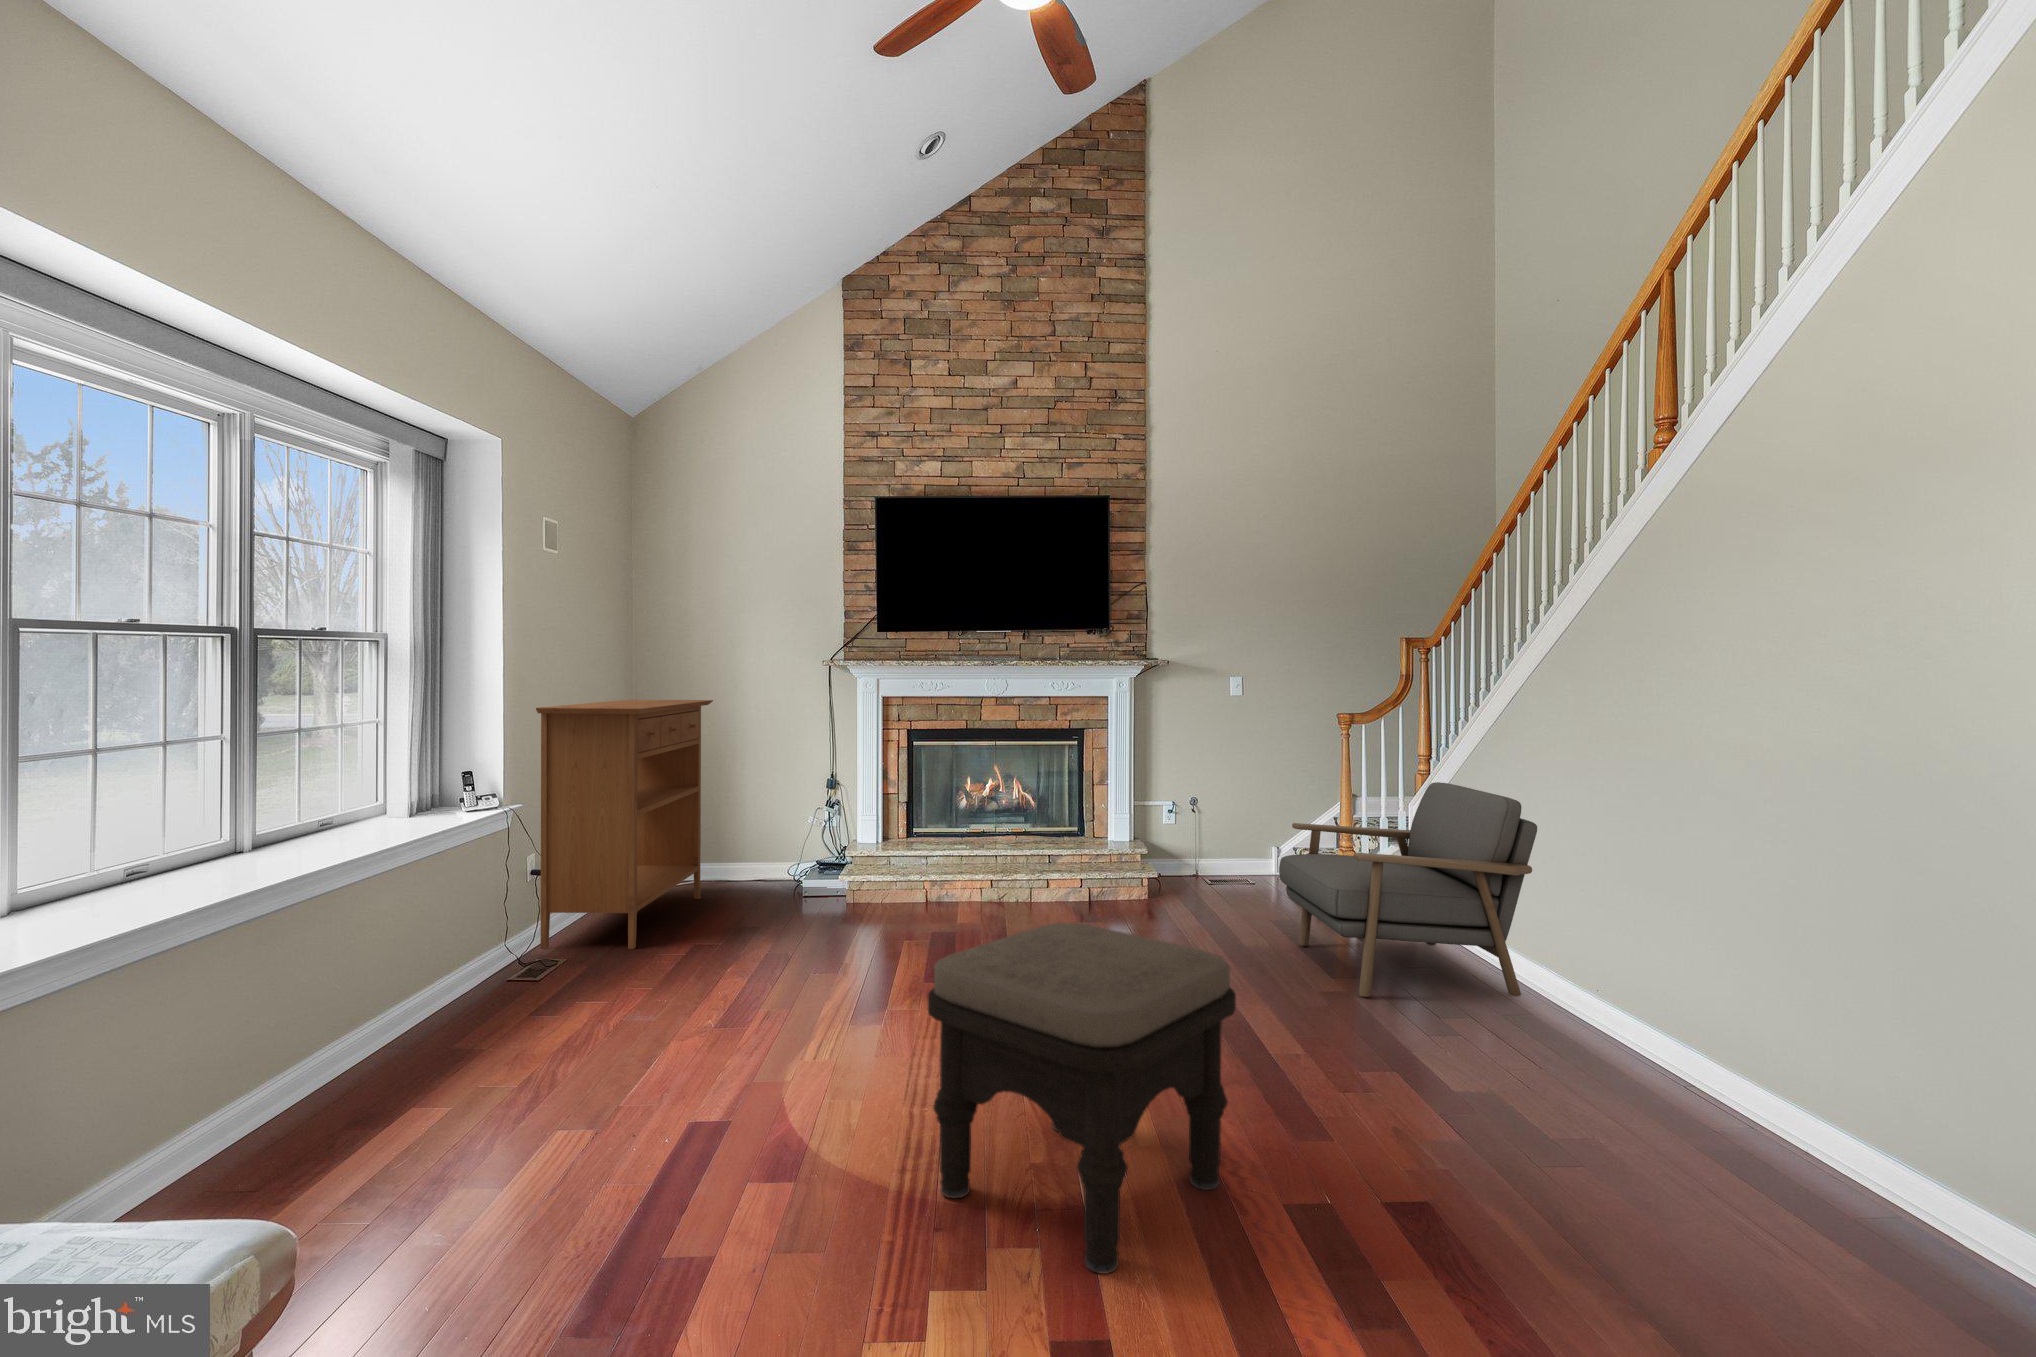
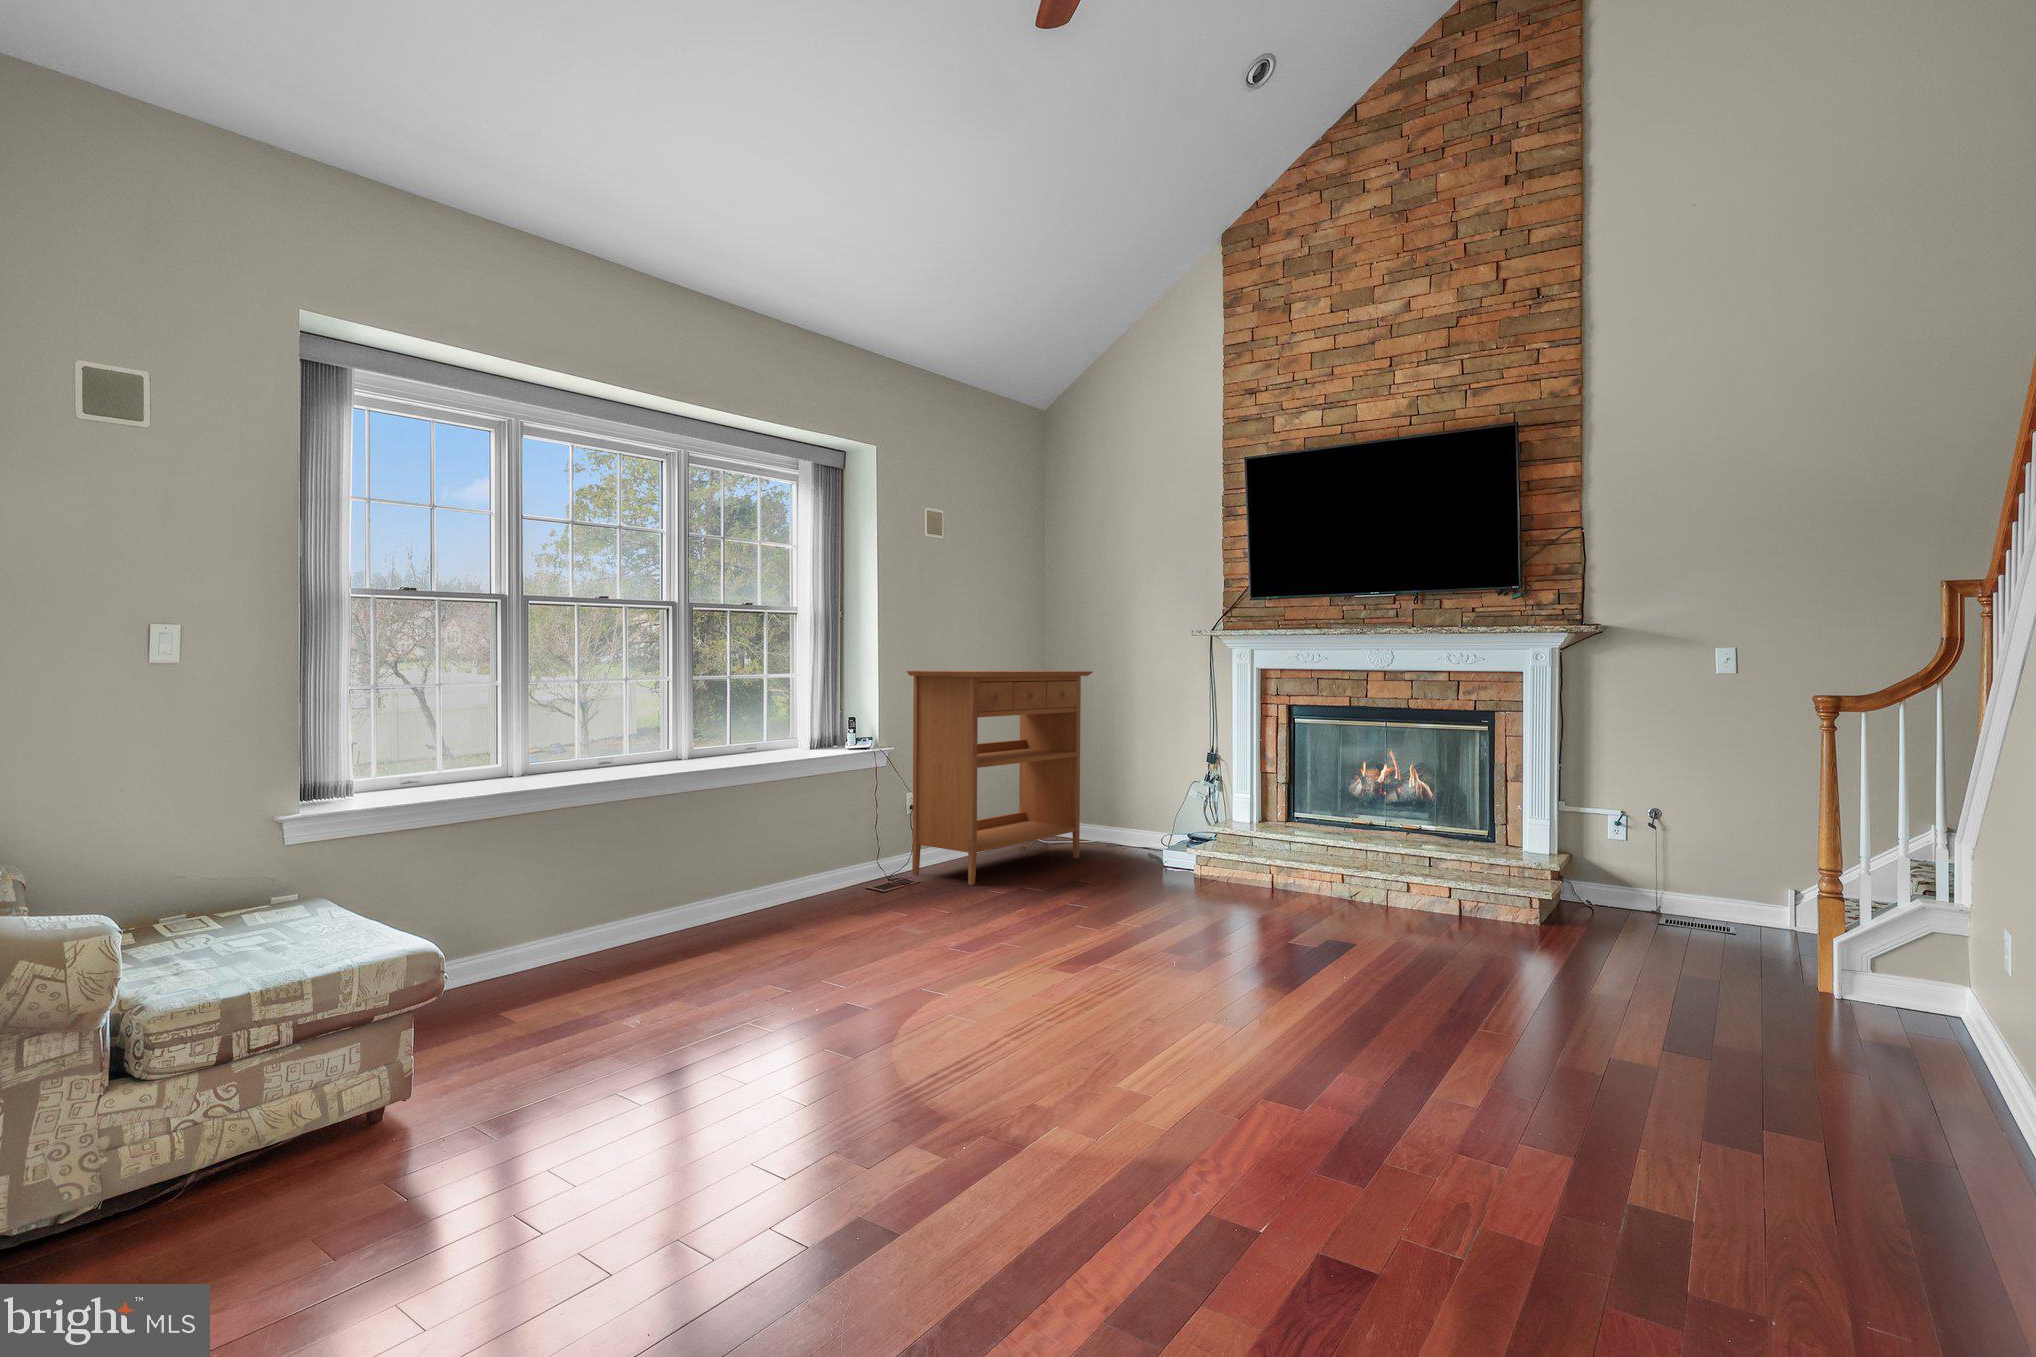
armchair: present [1279,782,1537,997] -> none [1611,793,2016,1136]
ottoman: present [927,923,1236,1274] -> none [883,870,1157,1185]

